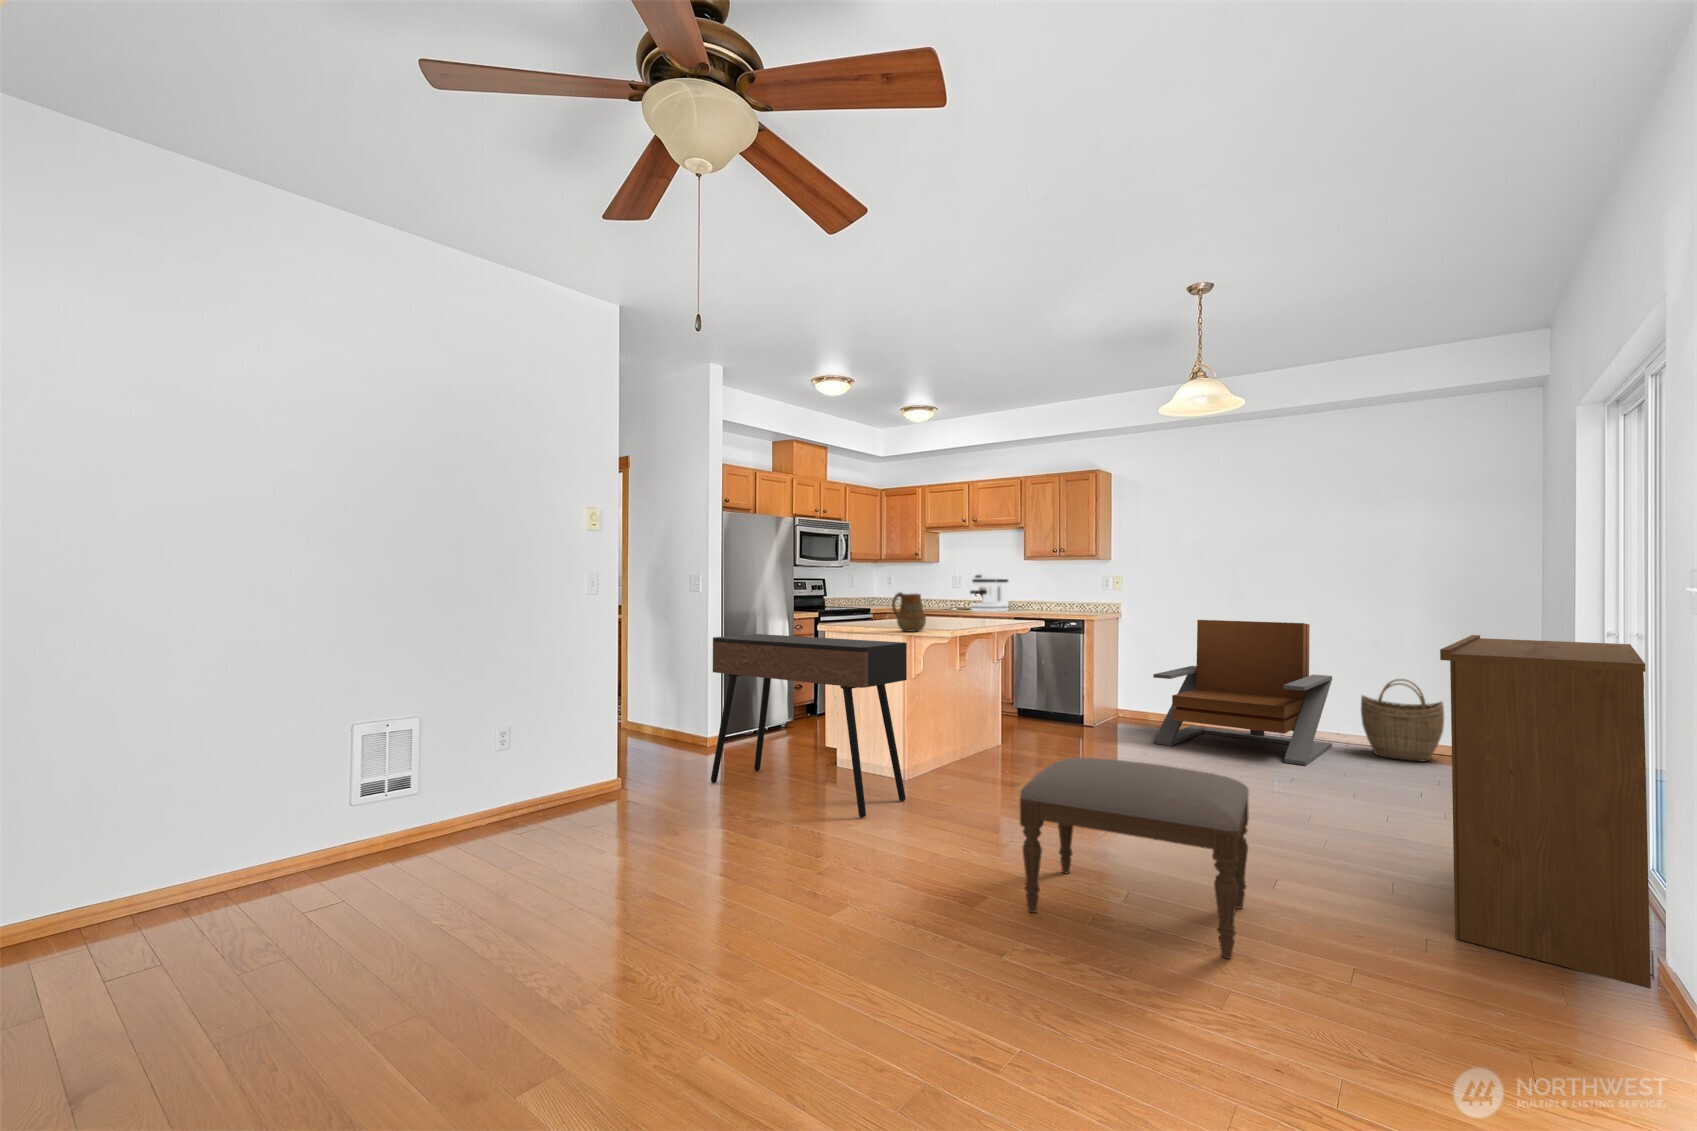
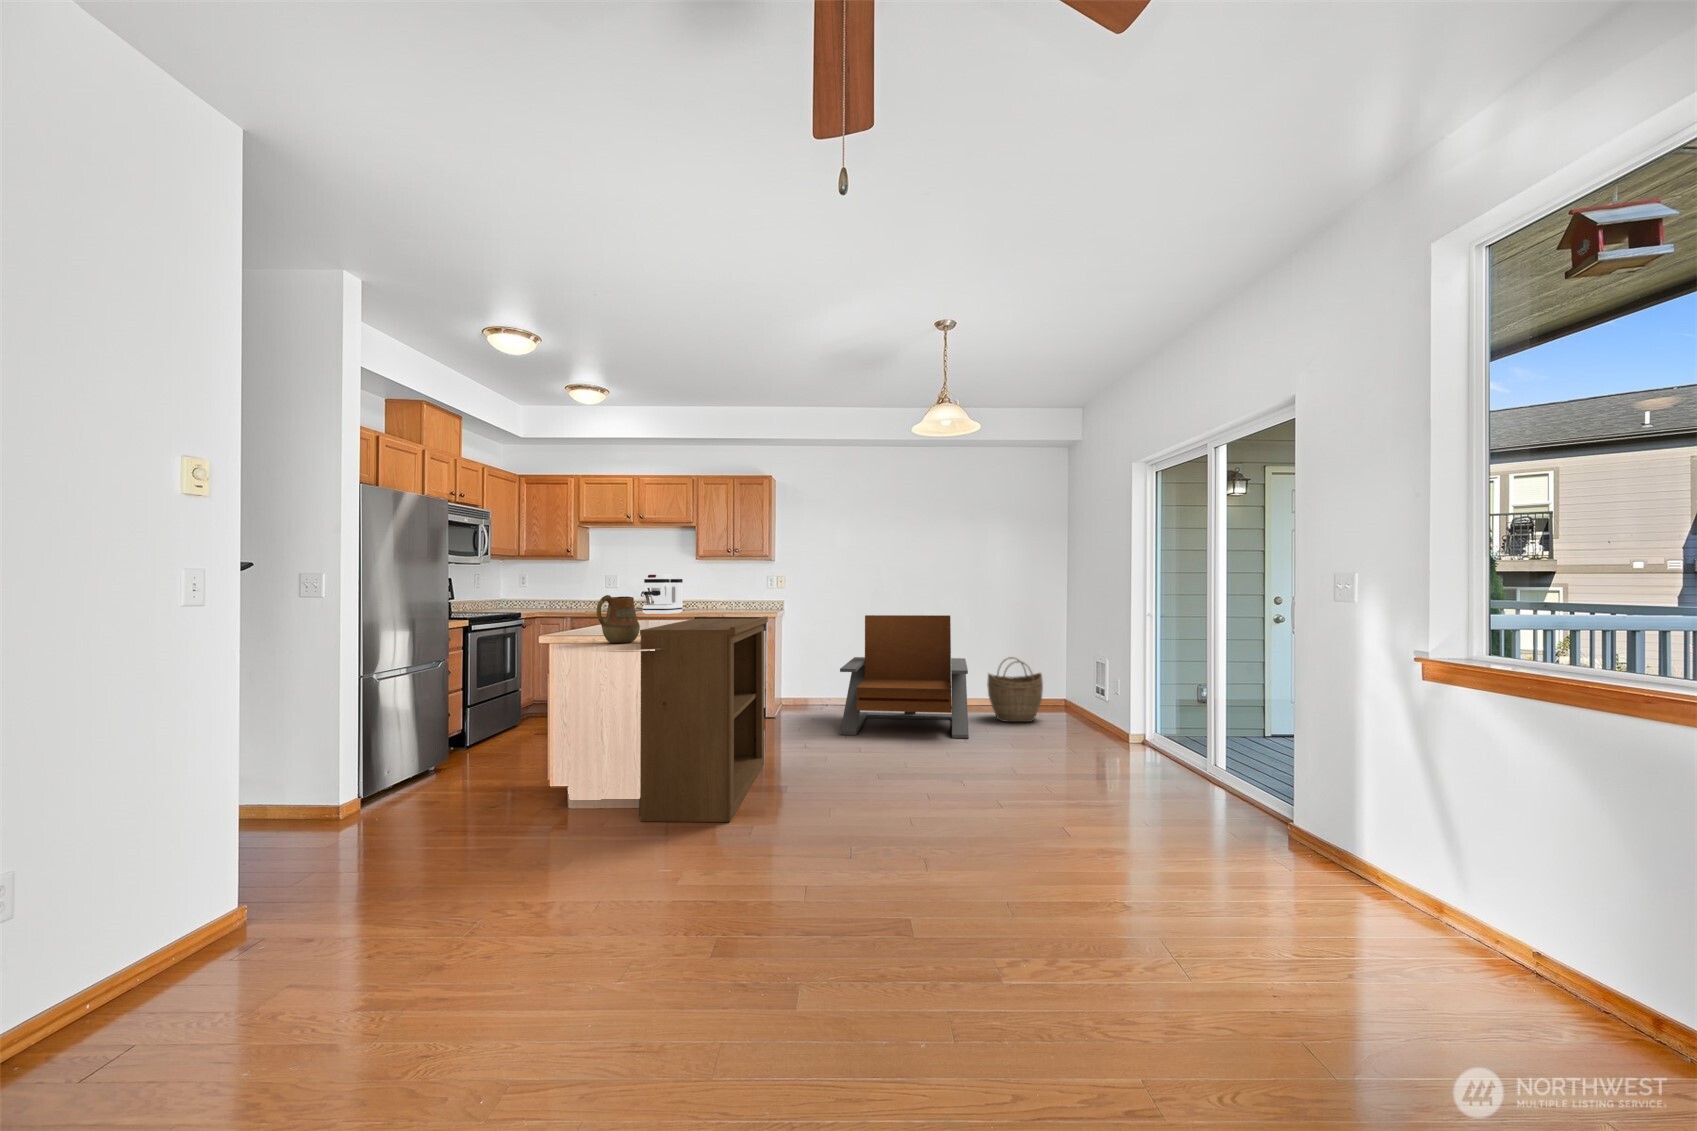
console table: present [711,634,907,818] -> none [323,660,655,907]
bookshelf: present [1440,635,1654,989] -> present [639,616,768,822]
ottoman: present [1020,757,1249,959] -> none [899,782,1166,1003]

